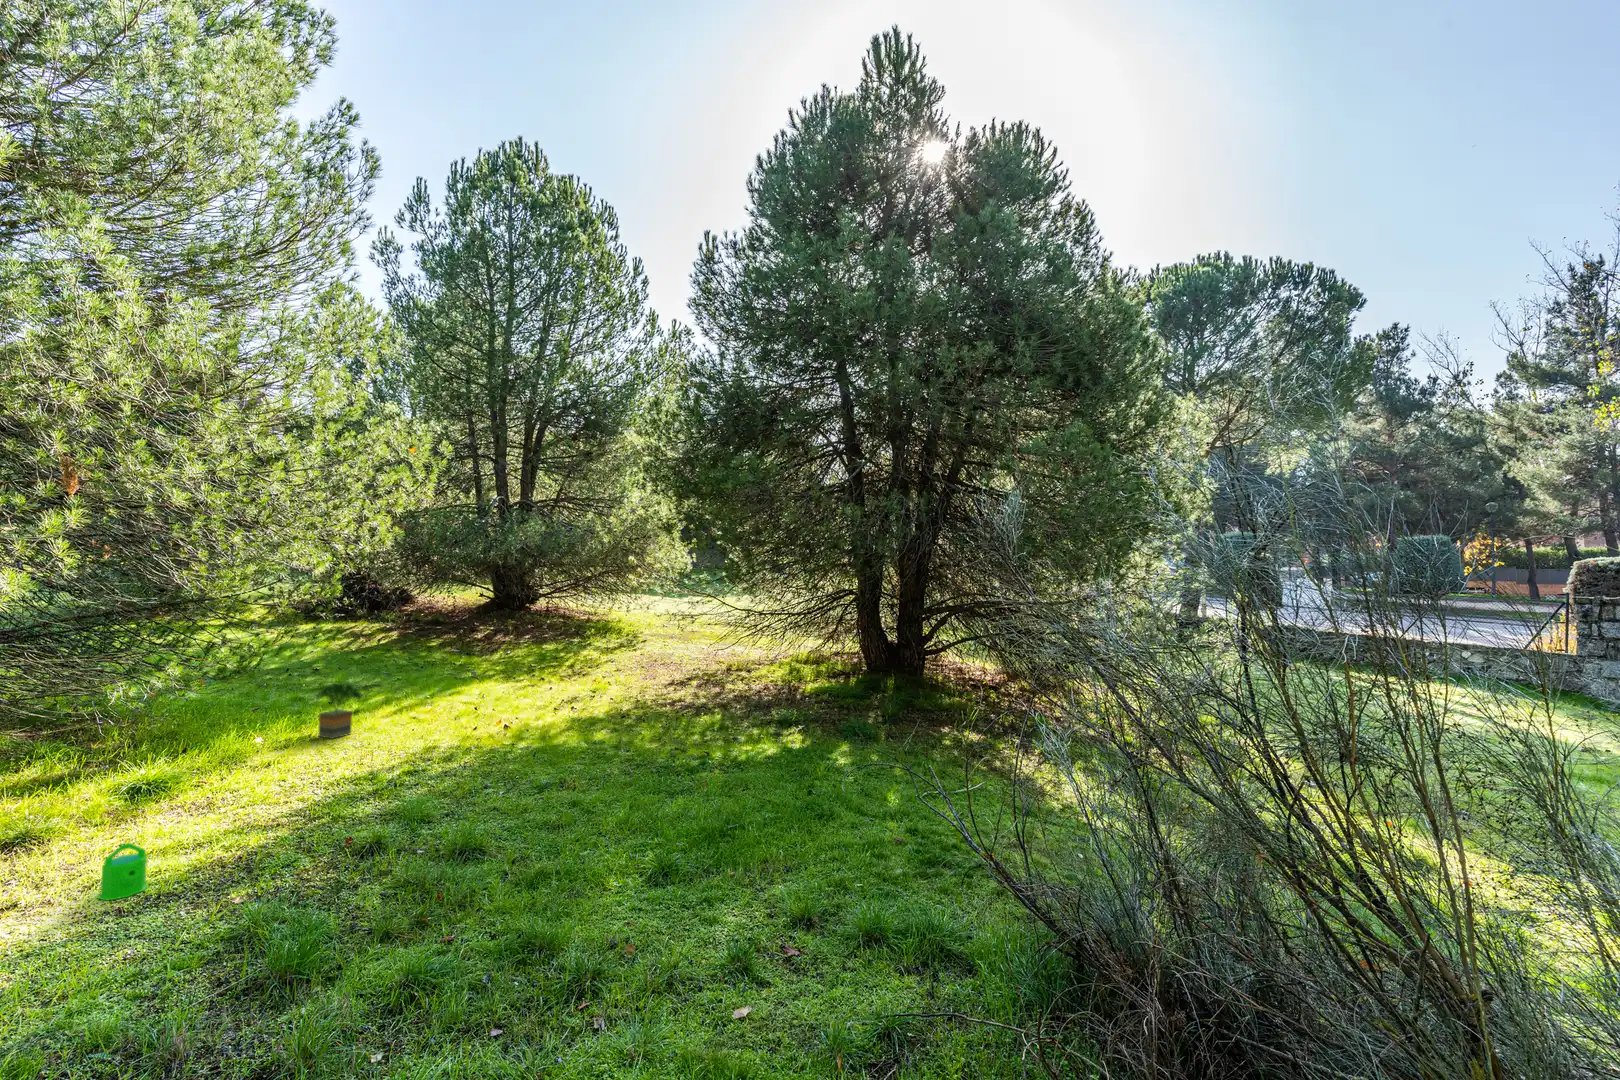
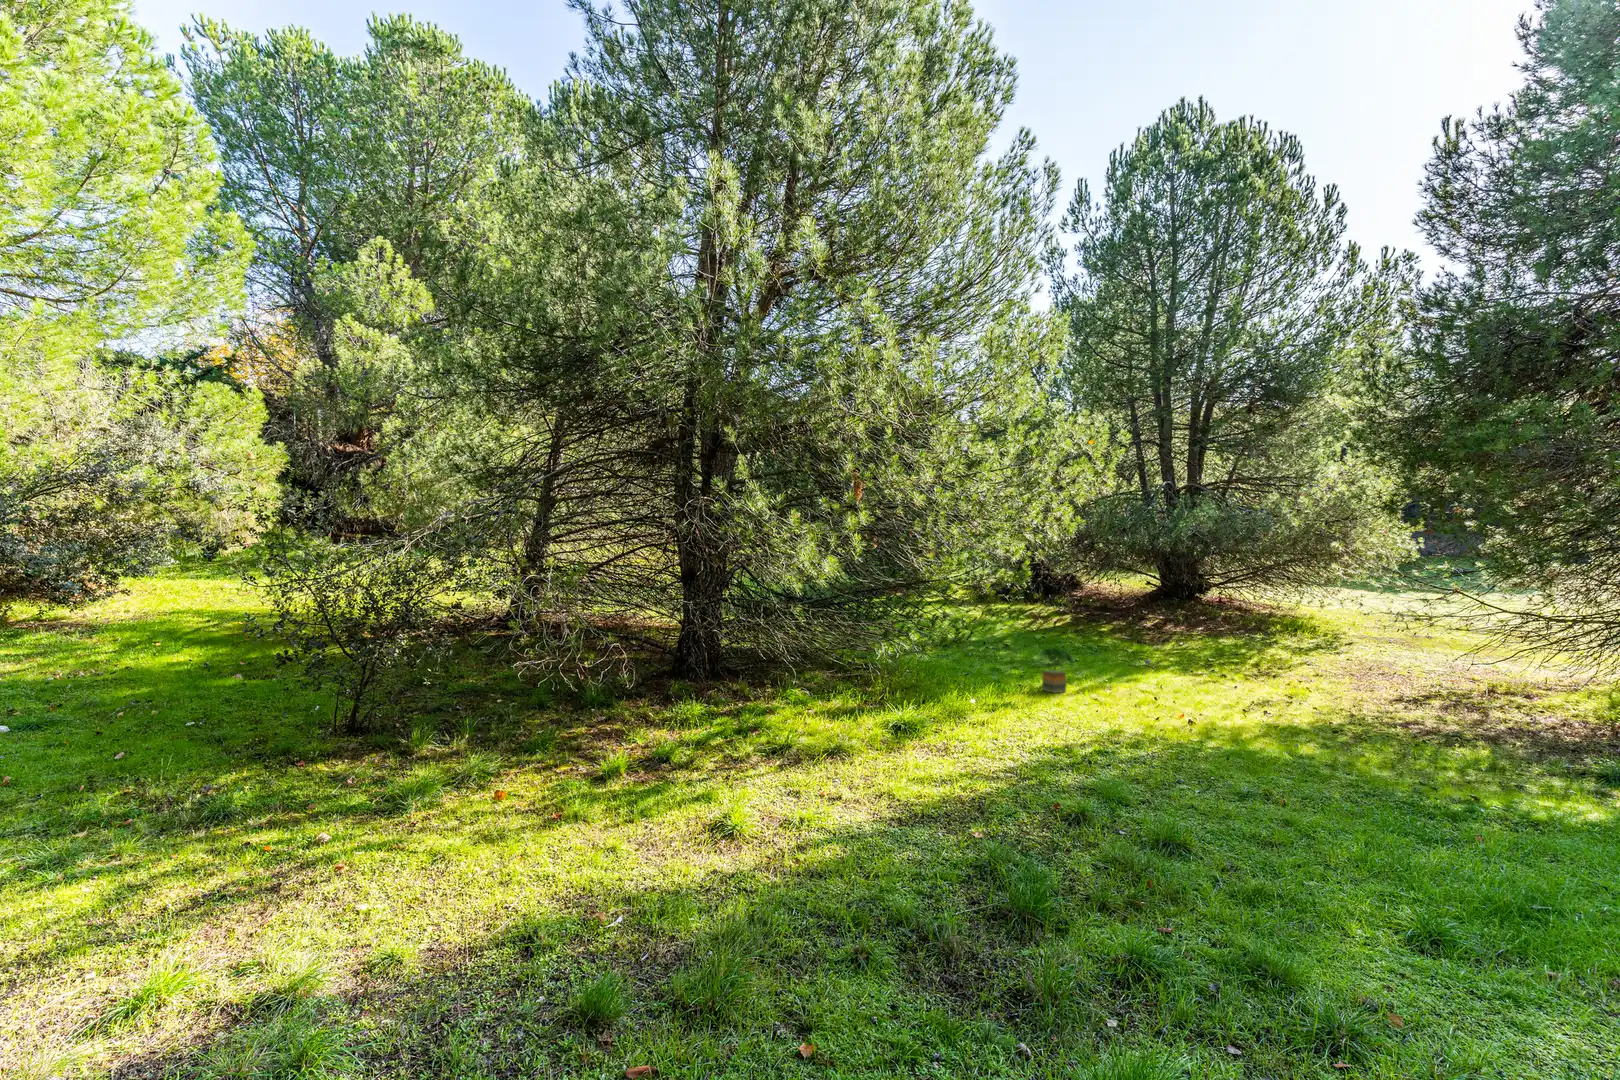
watering can: present [98,843,148,901] -> none [957,726,981,761]

